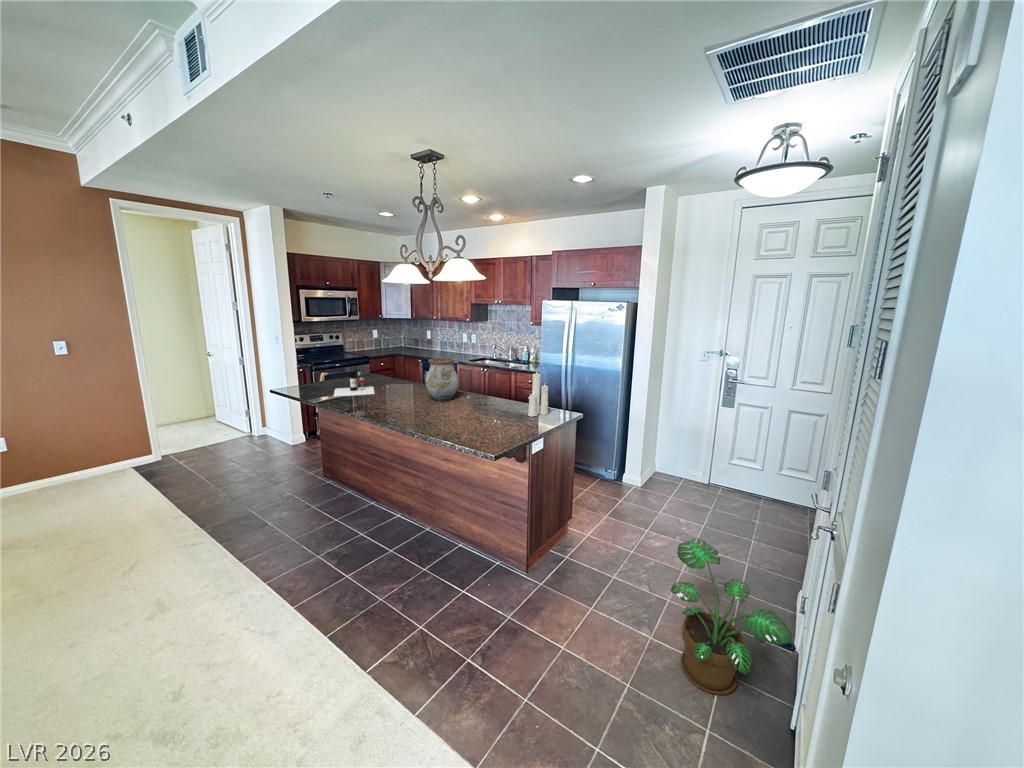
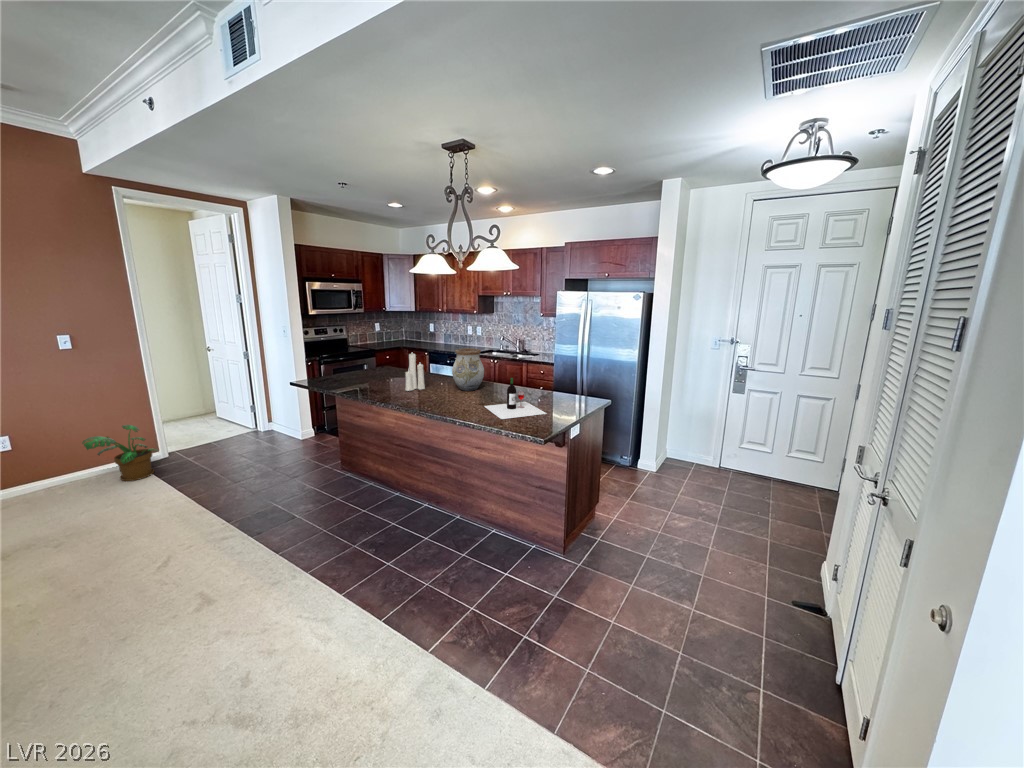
wine bottle: present [334,367,374,397] -> present [484,378,546,419]
candle: present [528,372,548,417] -> present [405,354,425,391]
potted plant: present [670,538,793,695] -> present [82,425,158,481]

